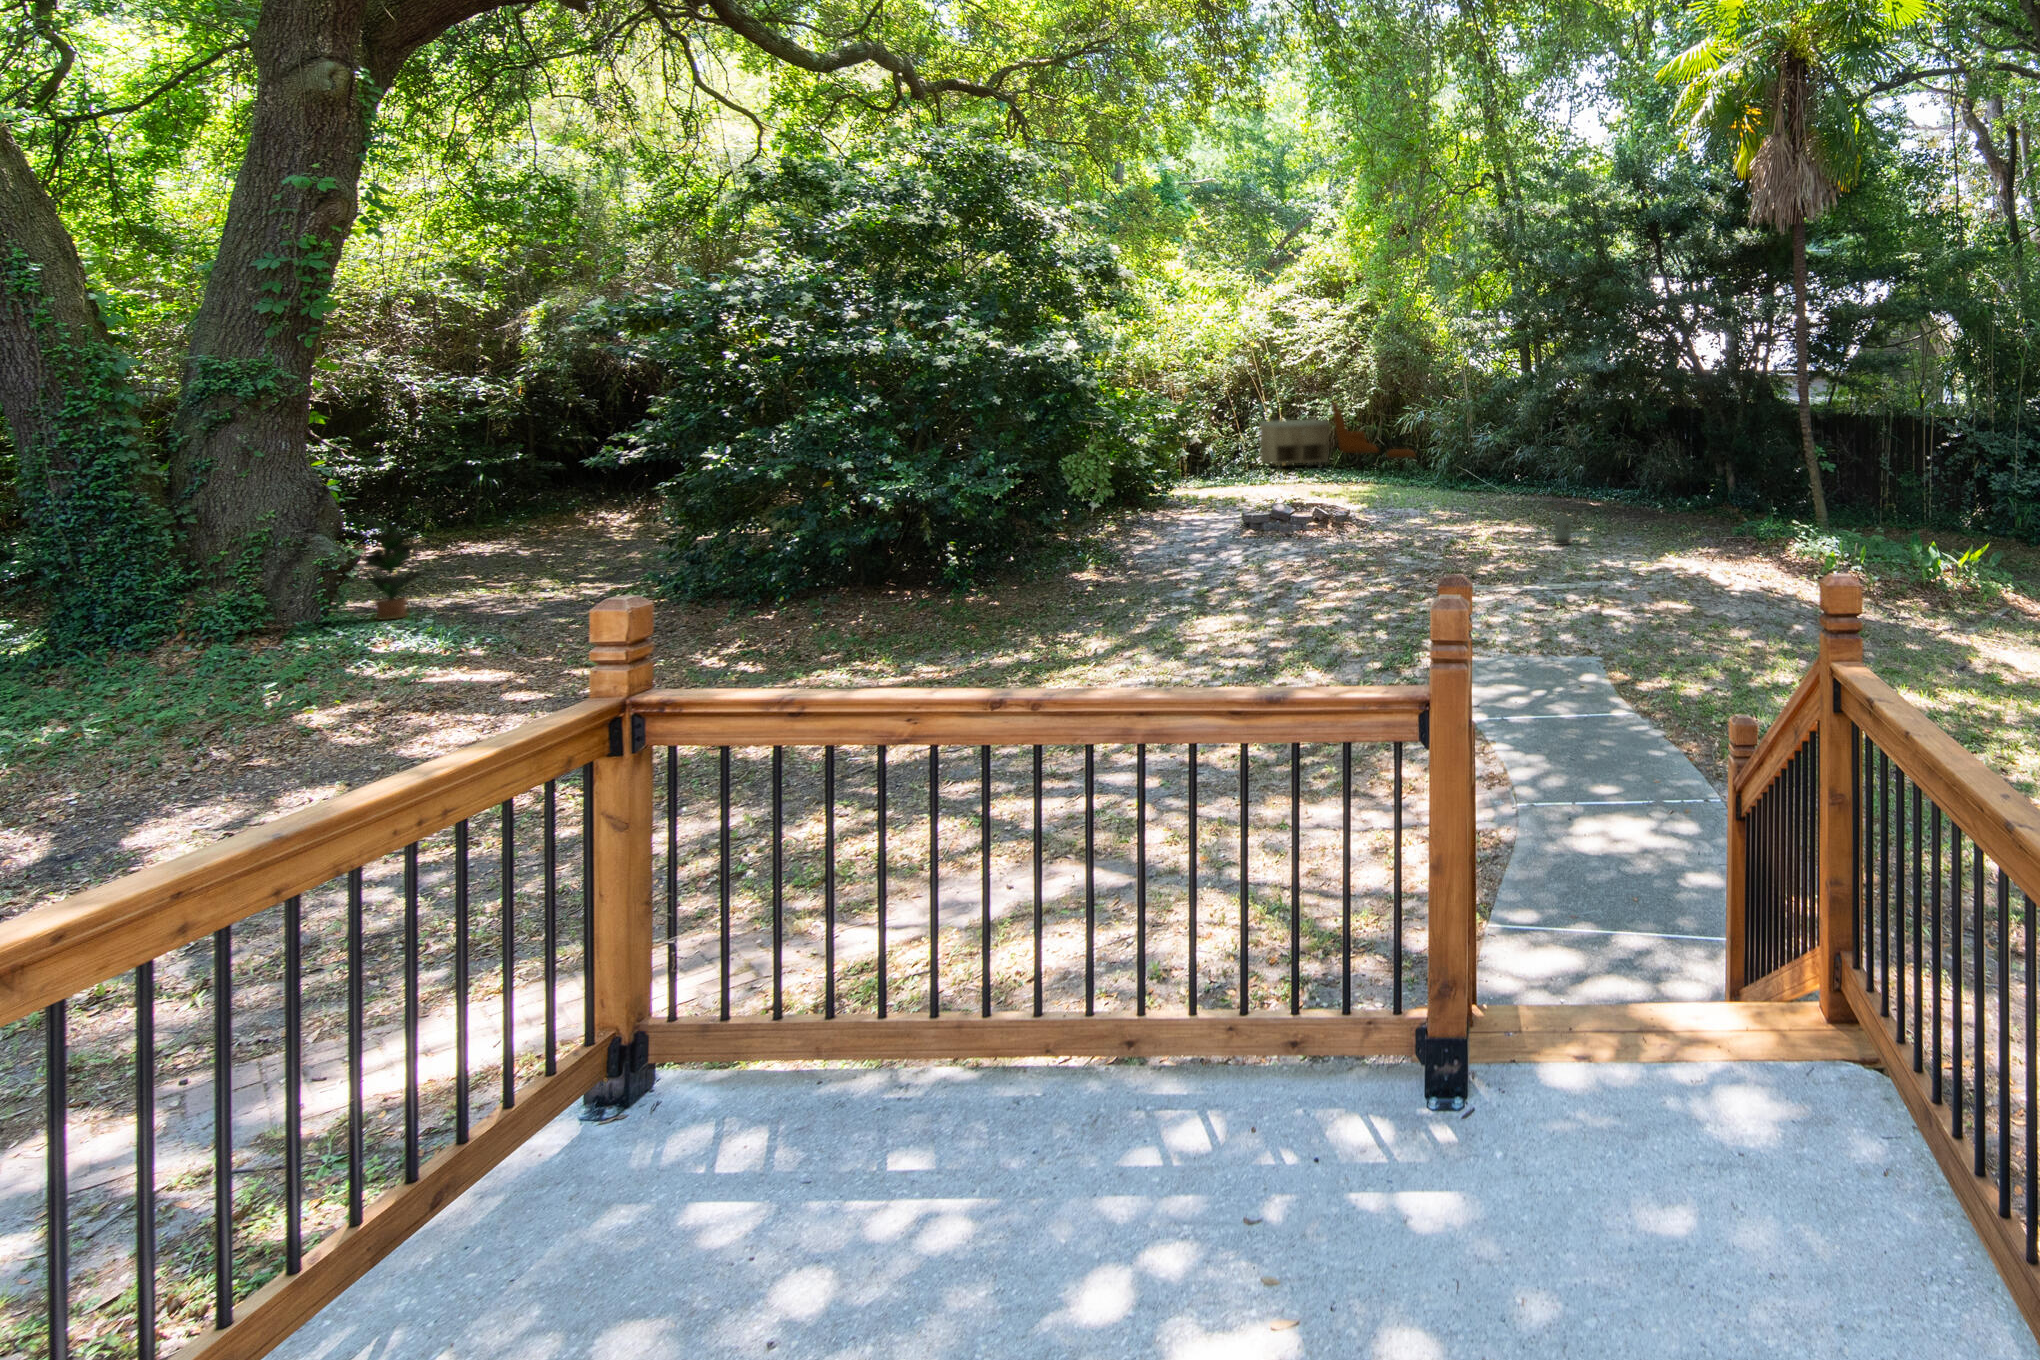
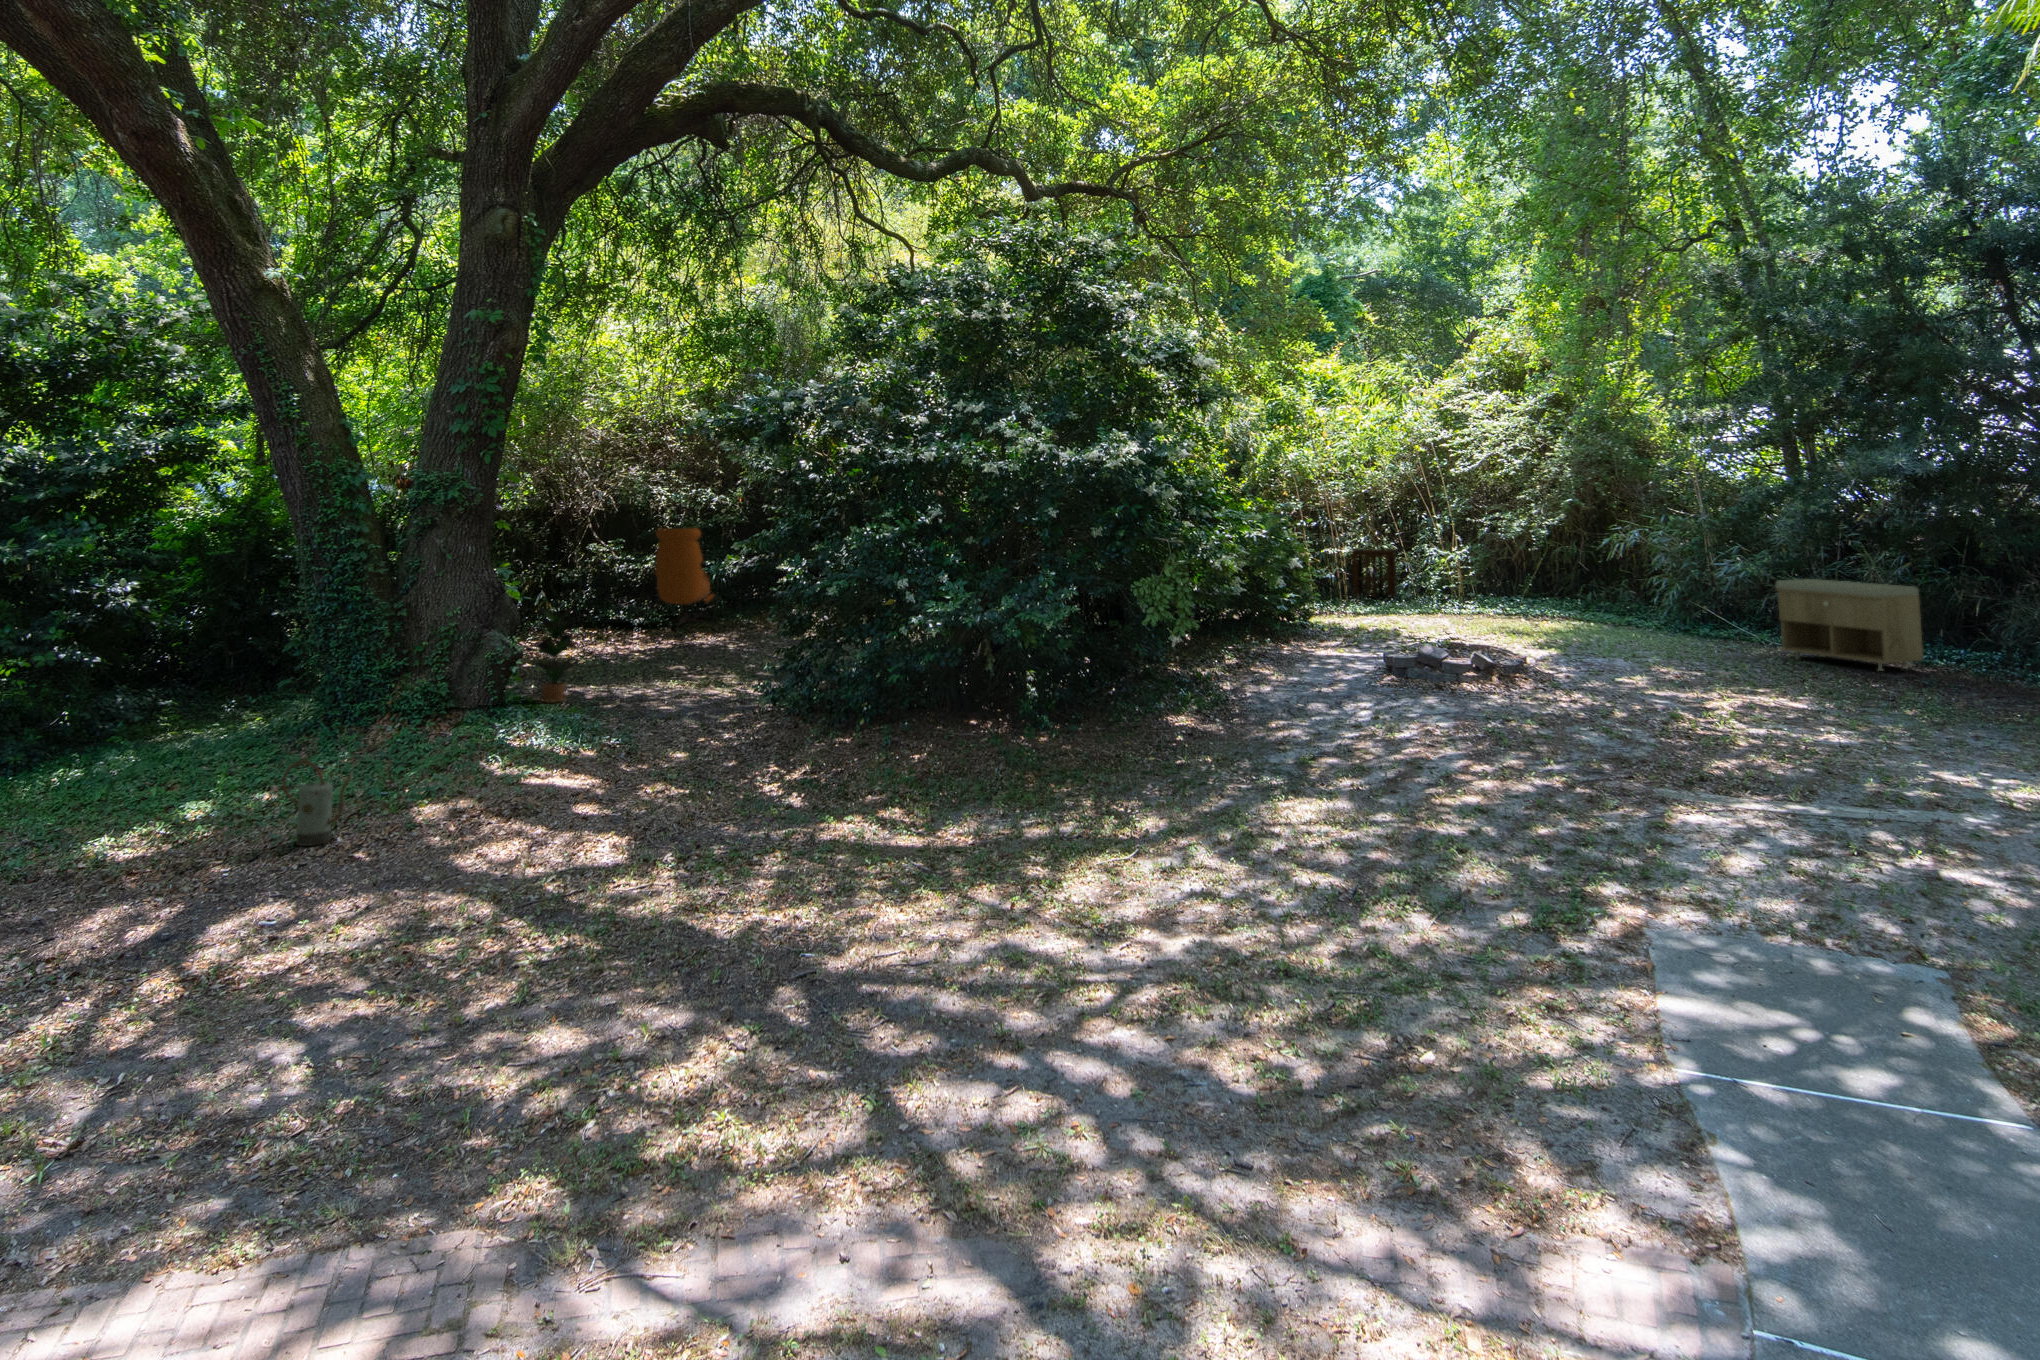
lounge chair: present [1331,402,1416,468] -> present [655,528,714,628]
storage bench: present [1260,420,1329,466] -> present [1776,579,1923,671]
side table: none [1196,432,1237,474] -> present [1351,548,1397,598]
watering can: present [1553,511,1575,545] -> present [282,761,351,846]

